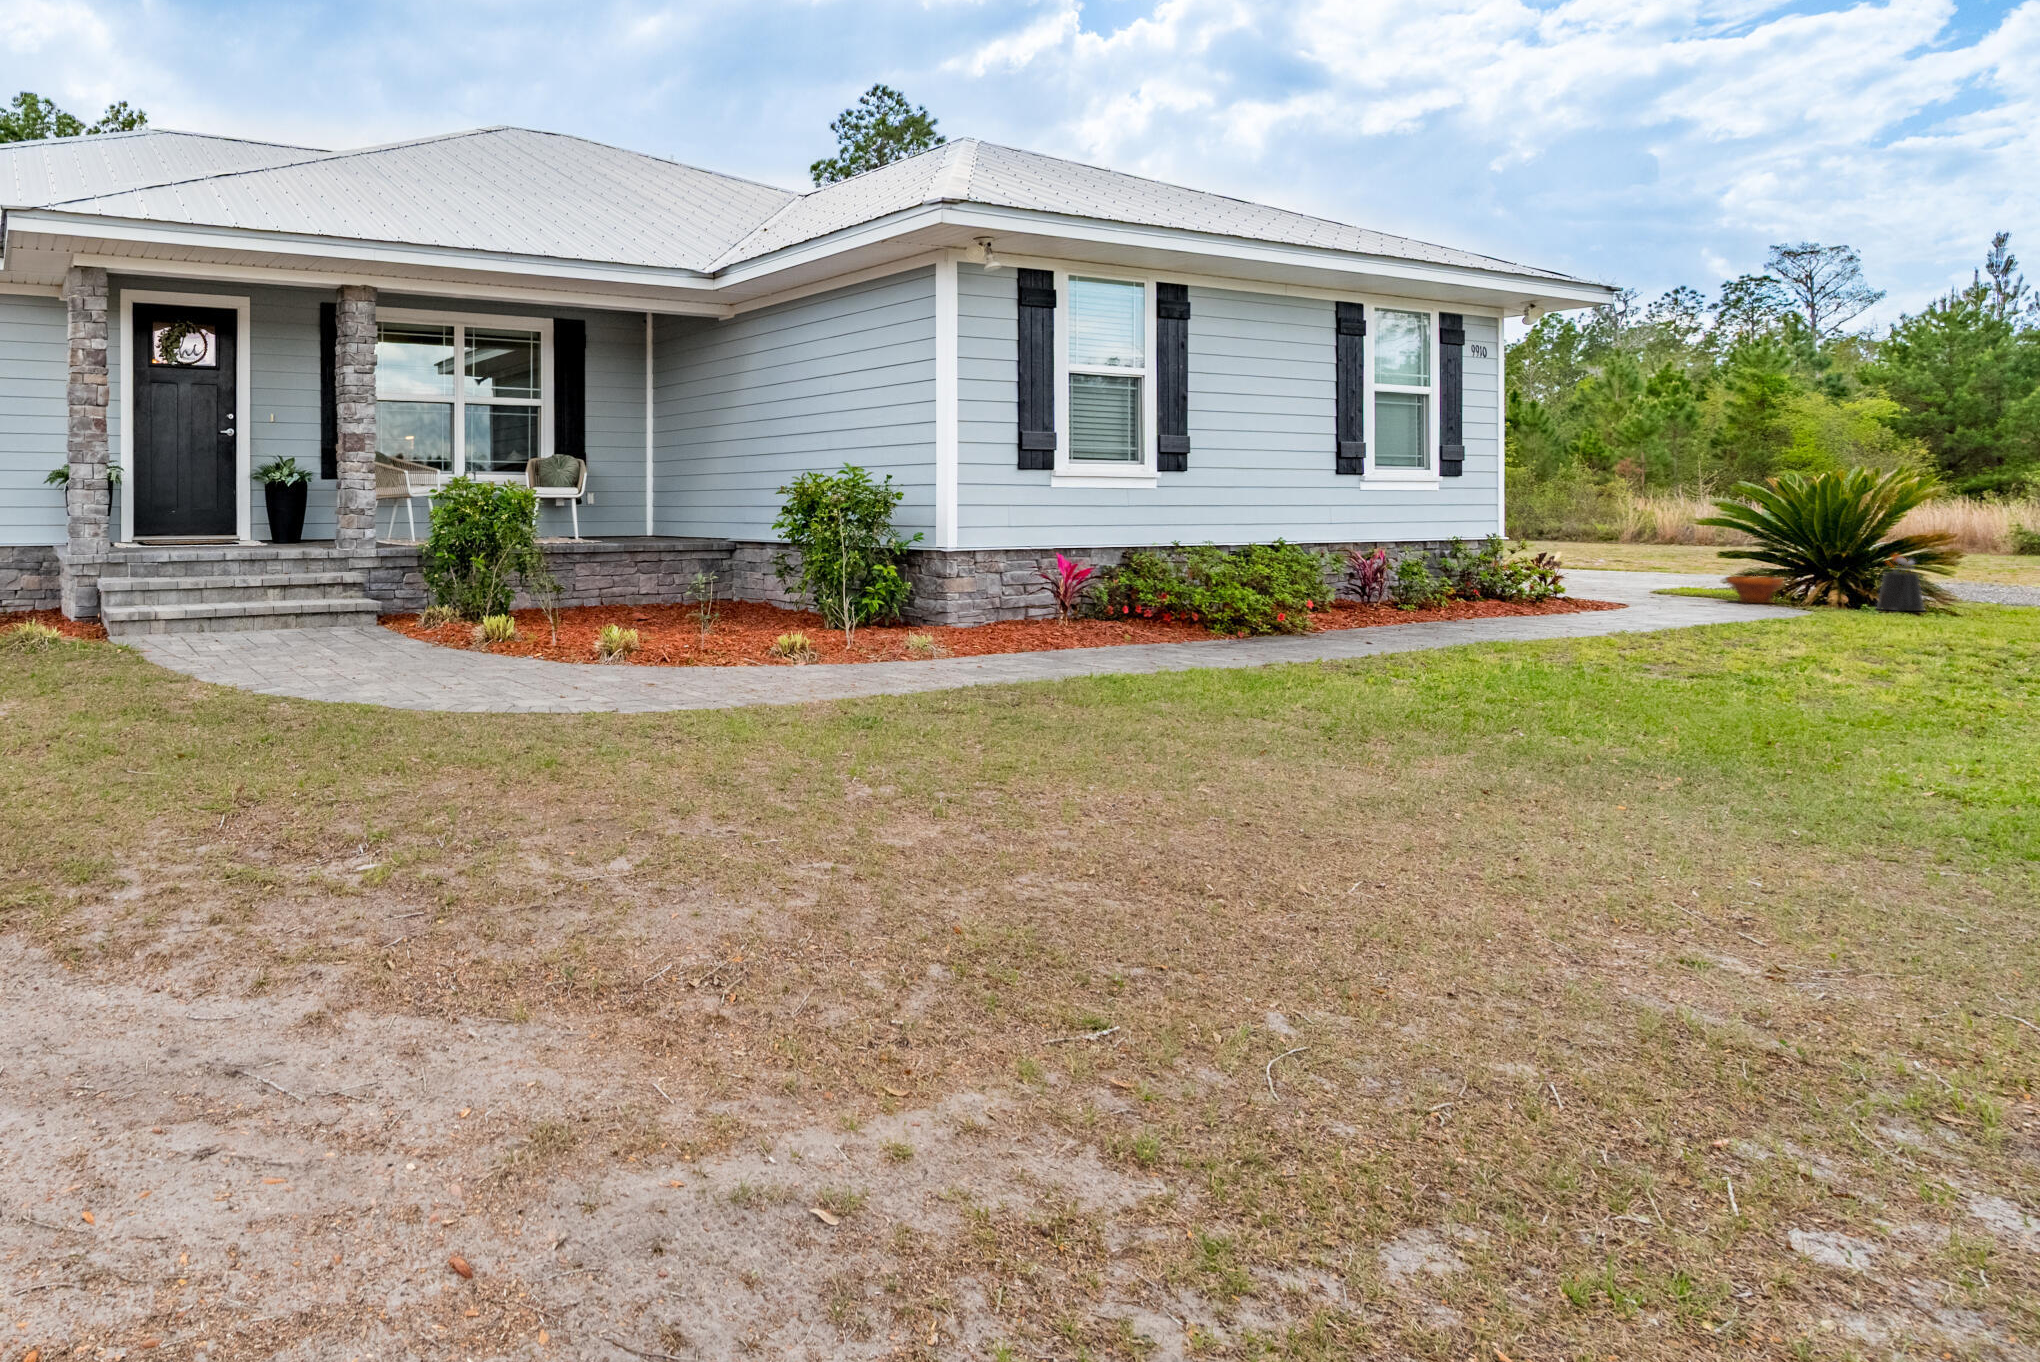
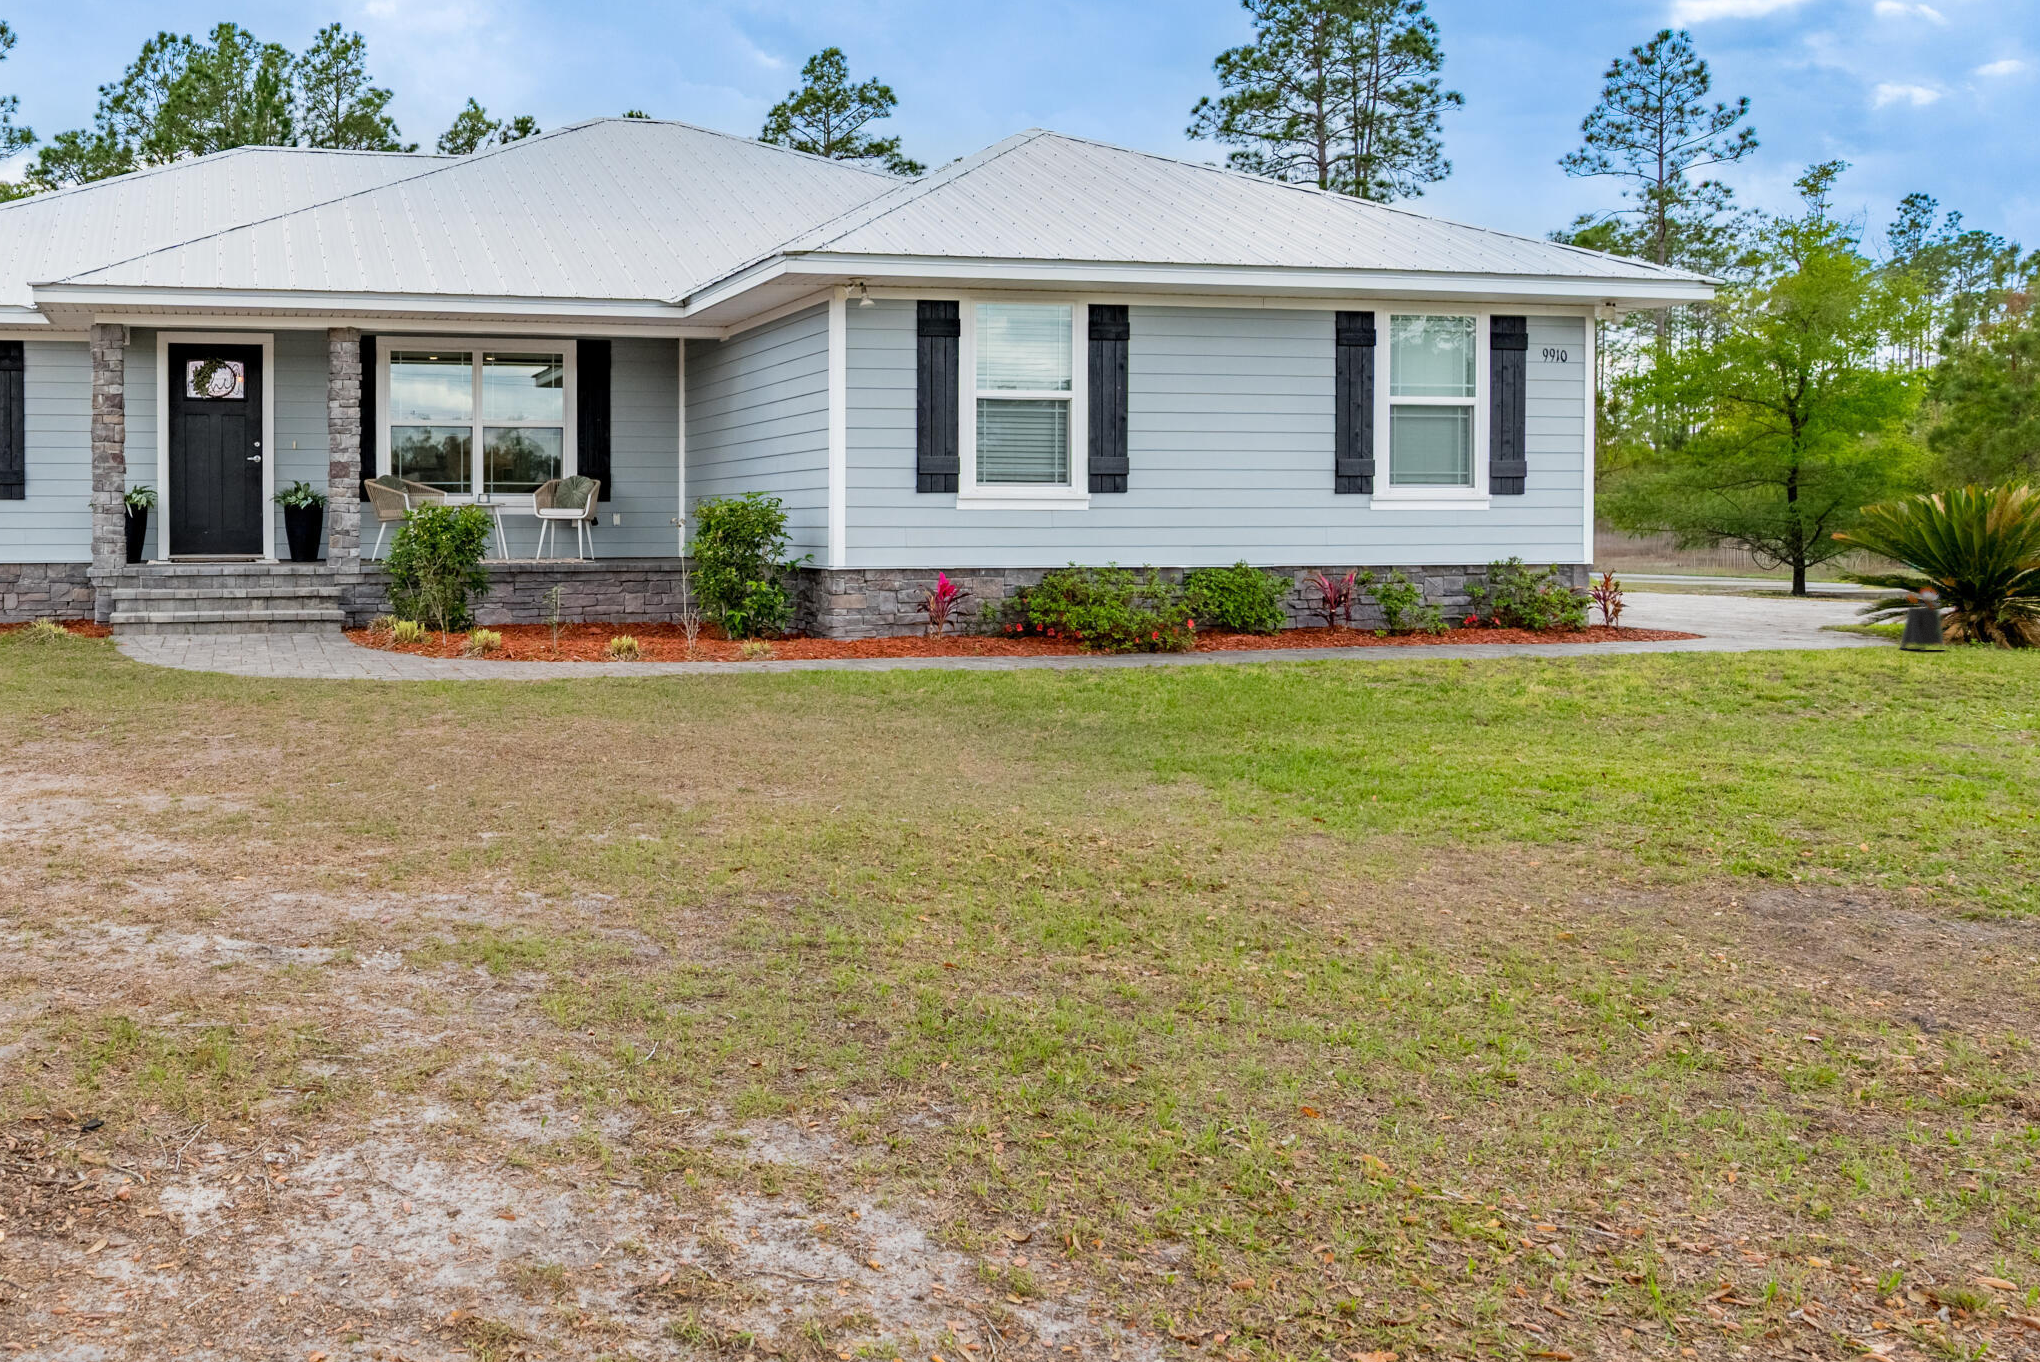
planter: present [1727,576,1784,603] -> none [1790,609,1846,639]

